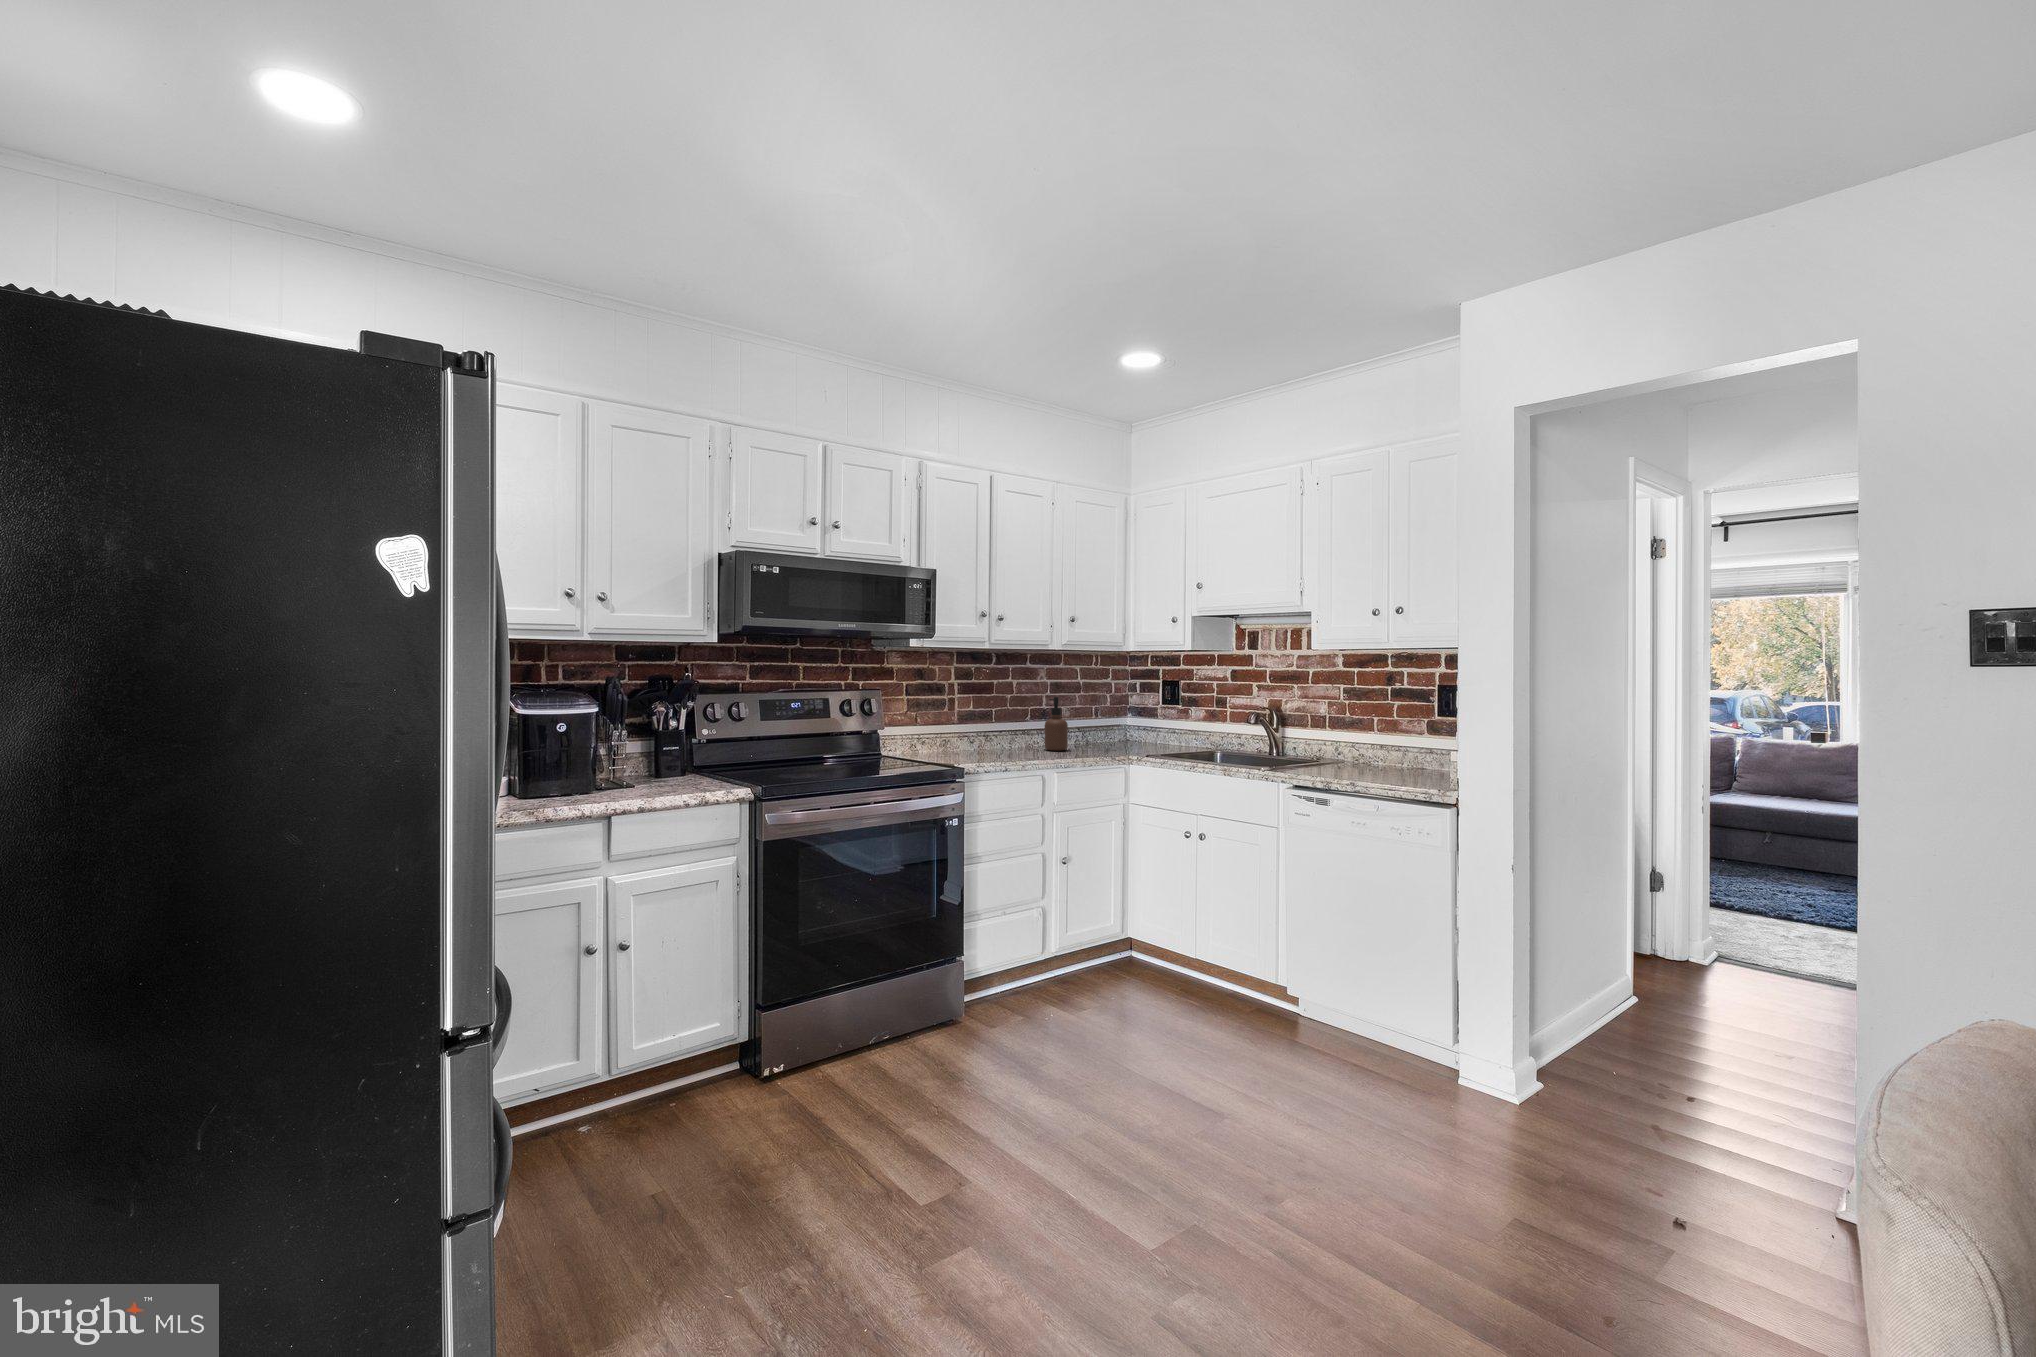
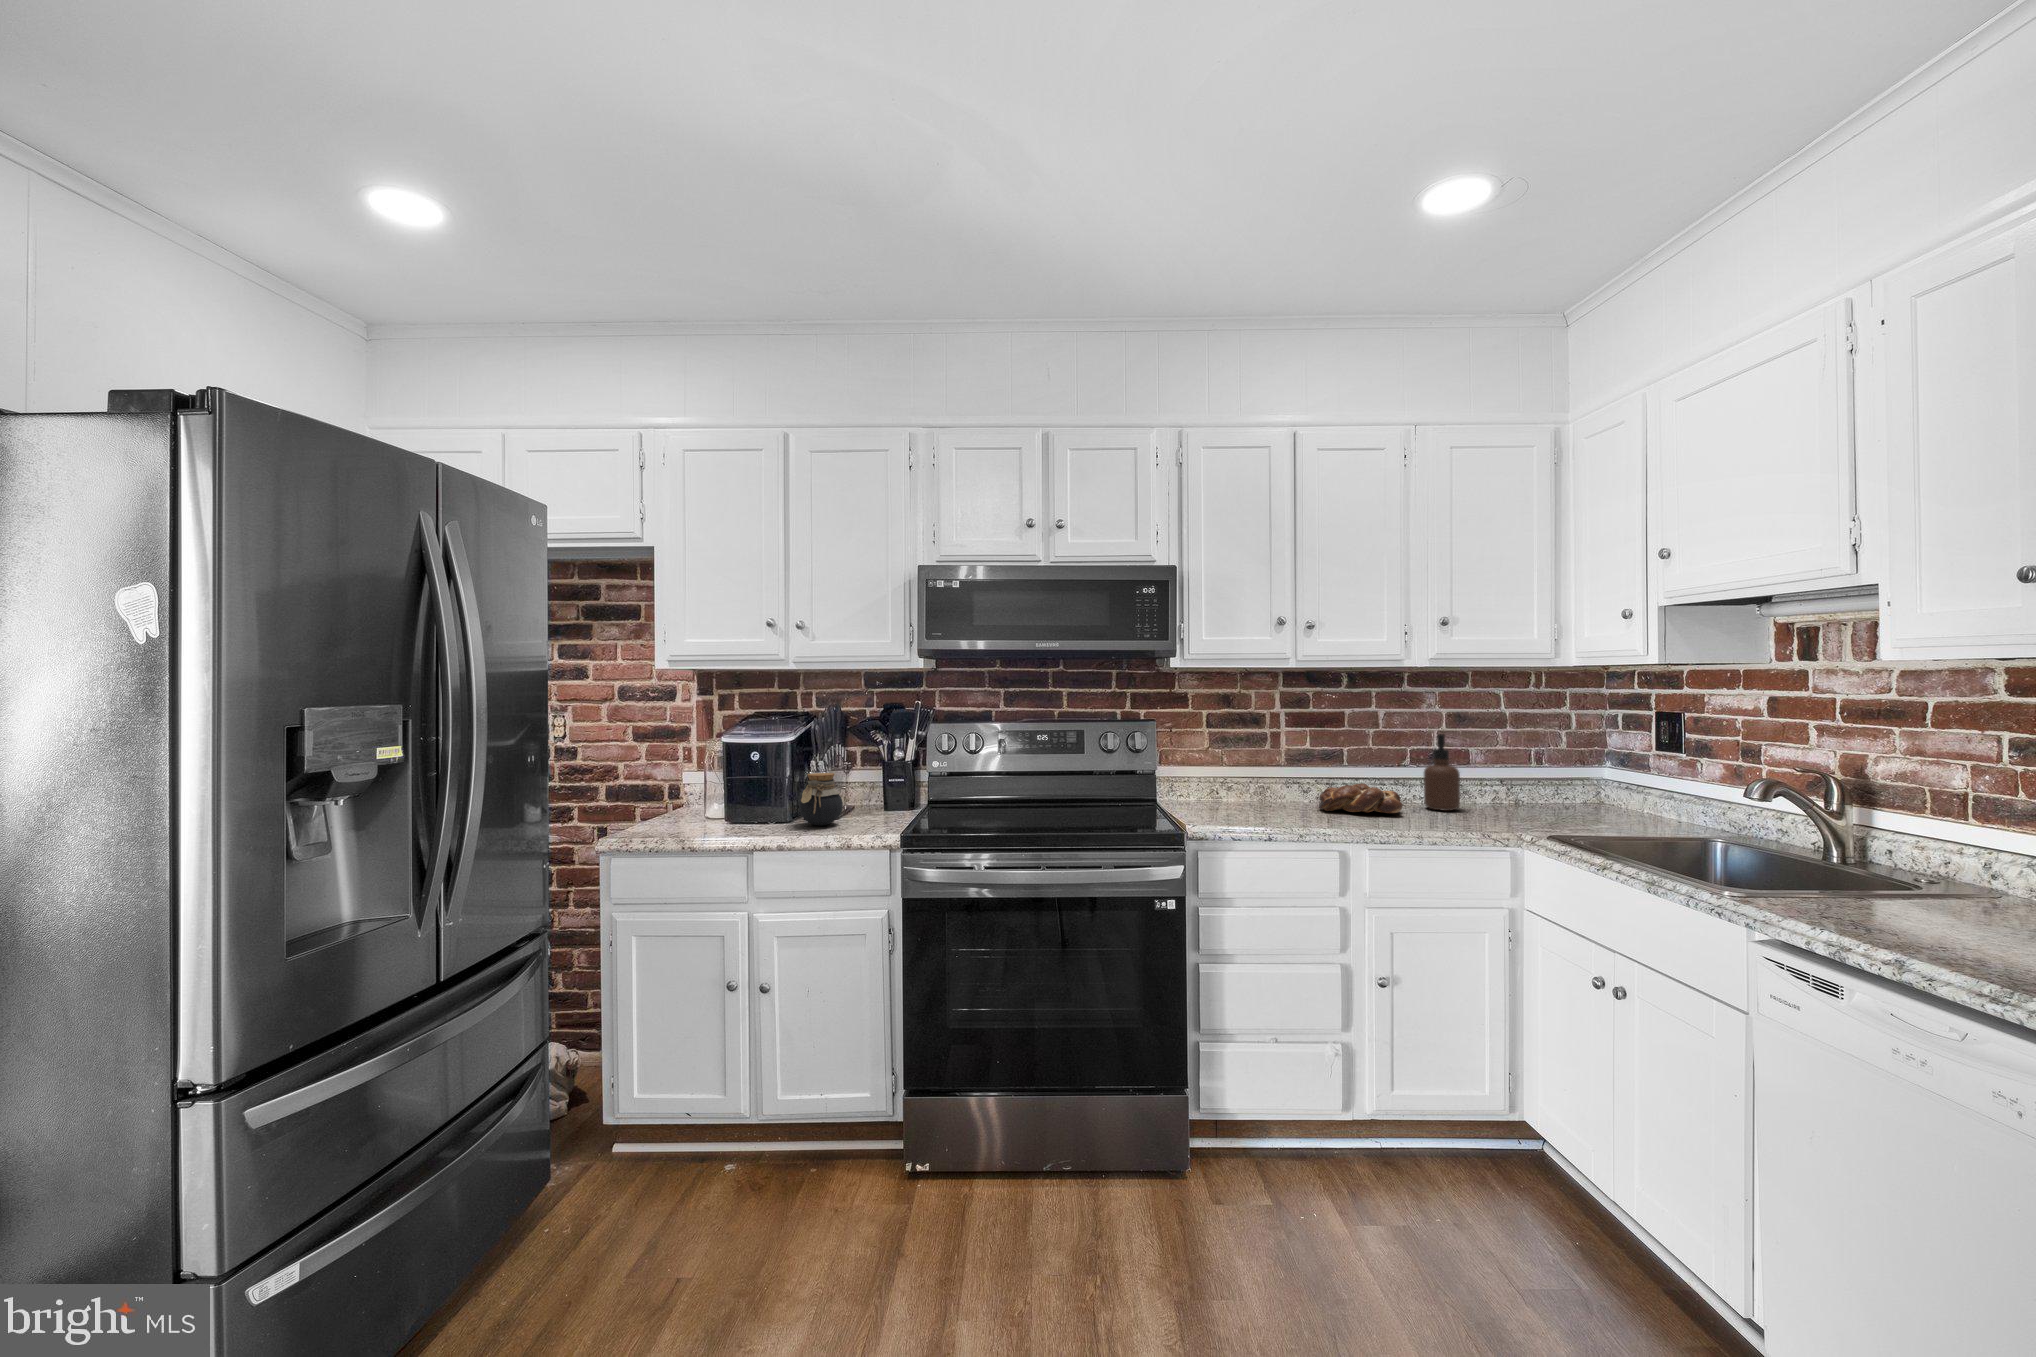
bread loaf: none [987,734,1045,756] -> present [1319,783,1403,813]
jar: none [624,741,669,792] -> present [799,773,843,826]

